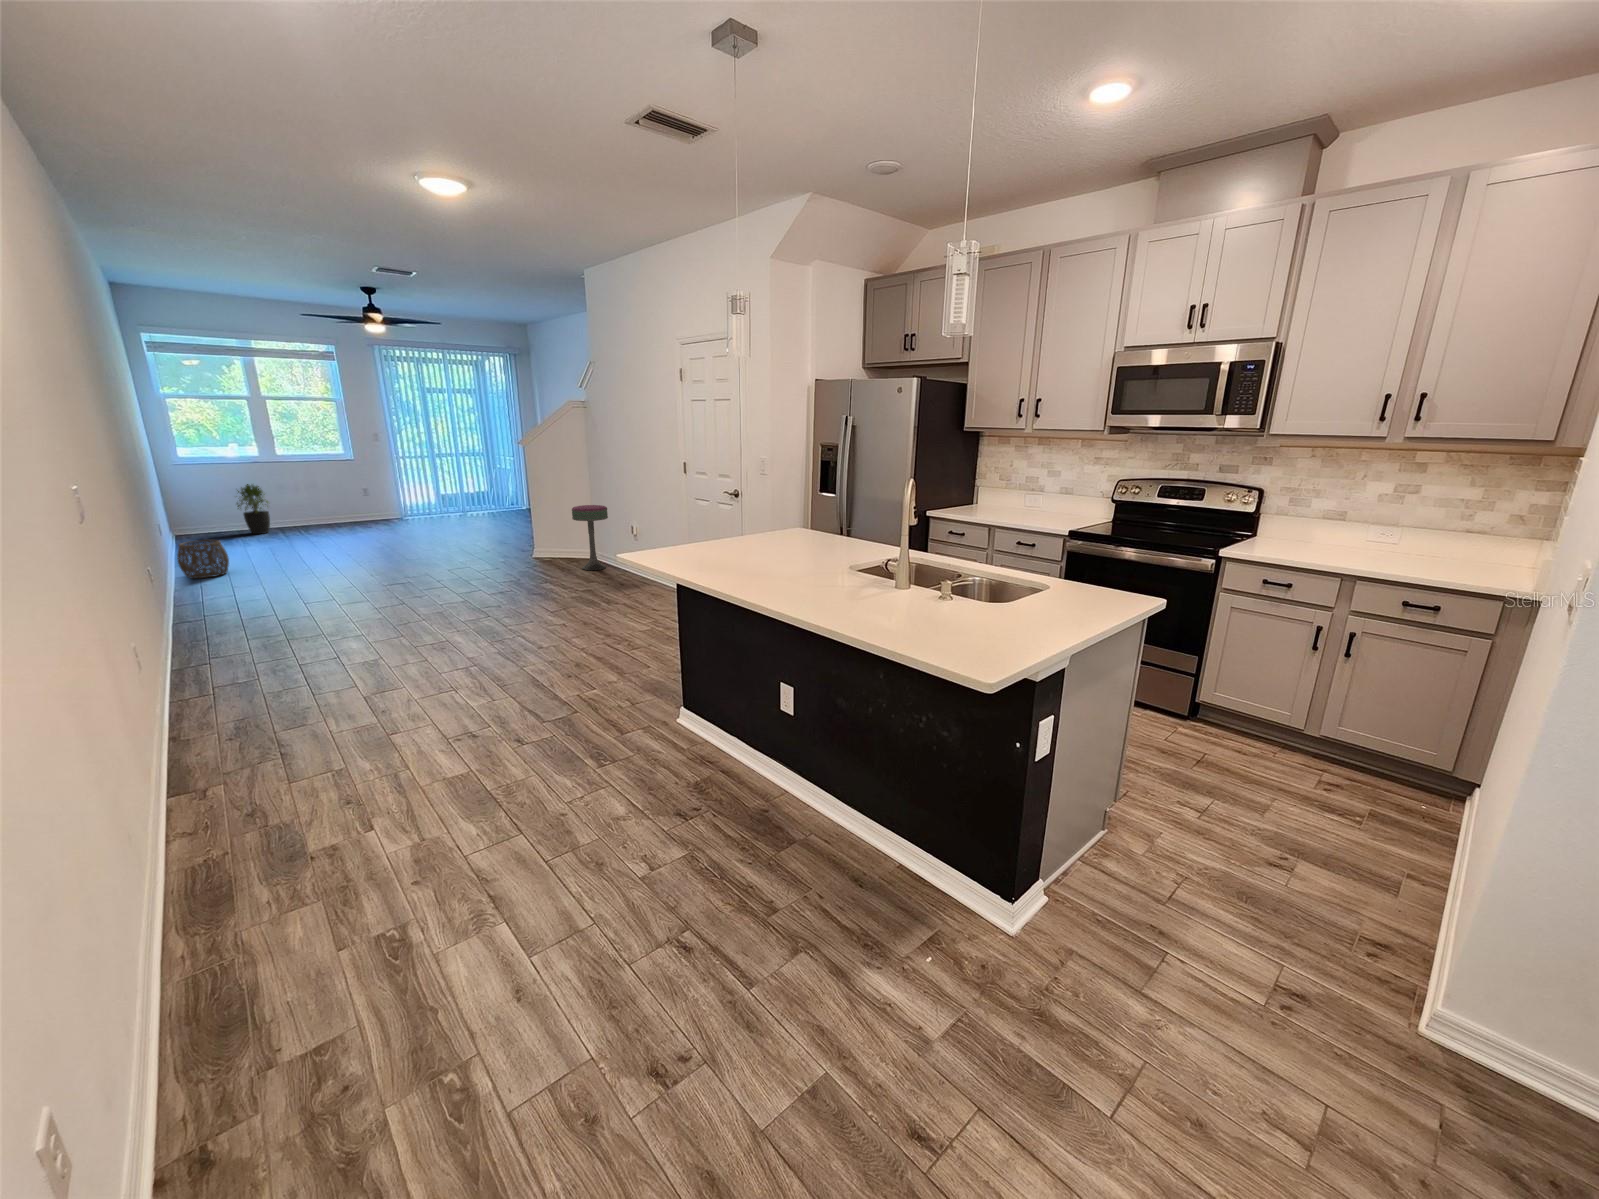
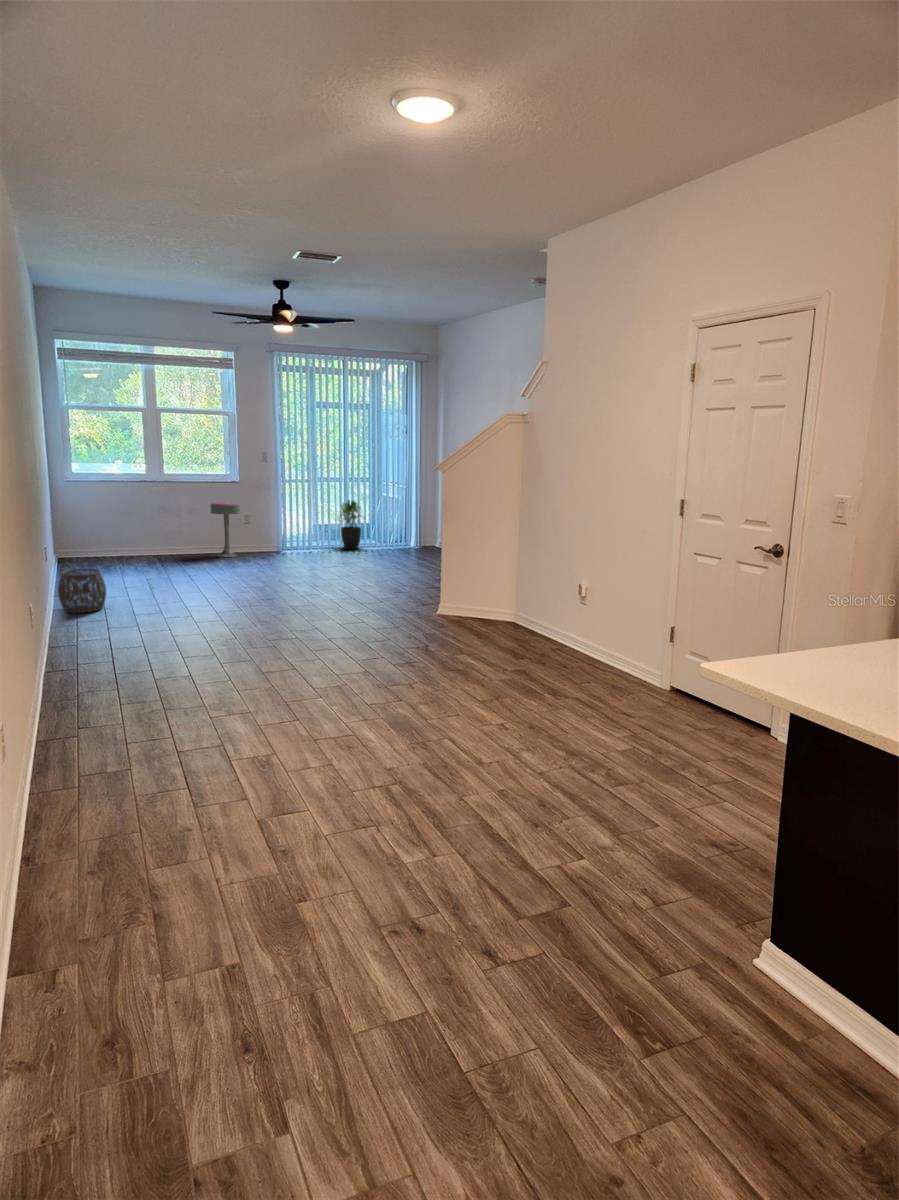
potted plant: present [237,484,270,534] -> present [338,500,365,549]
bar stool: present [572,505,608,570] -> present [211,502,241,557]

